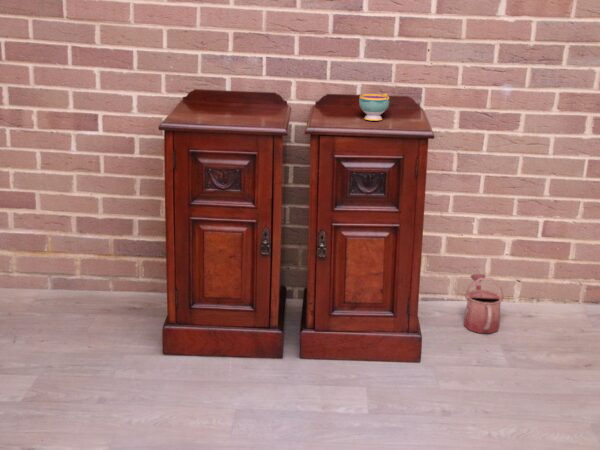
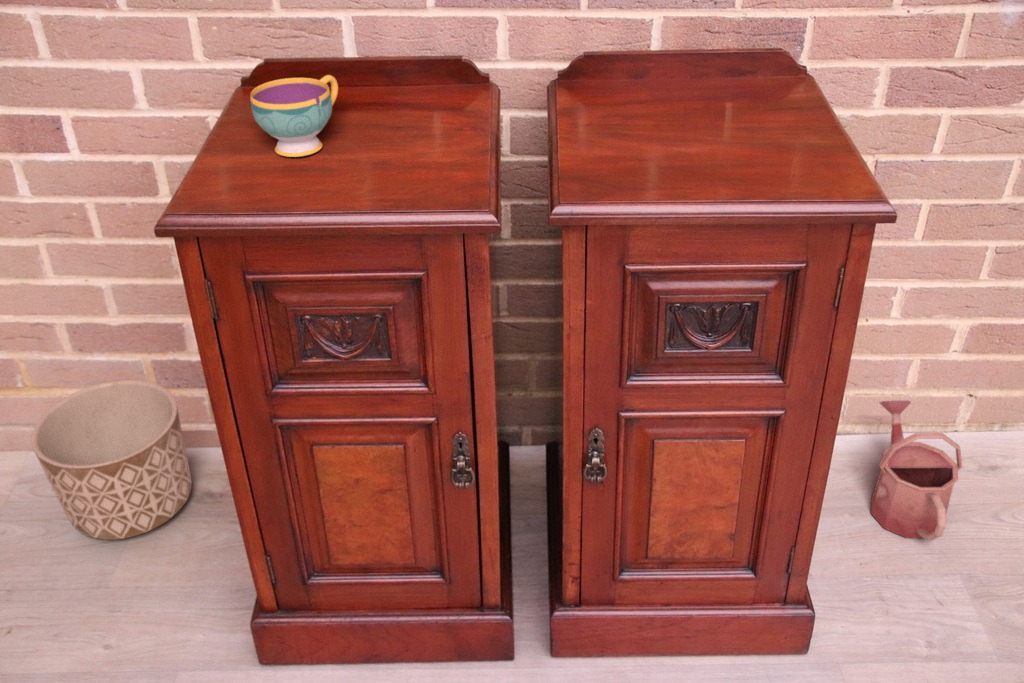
teacup: present [359,94,389,121] -> present [251,75,338,157]
planter: none [59,245,127,315] -> present [31,380,192,540]

